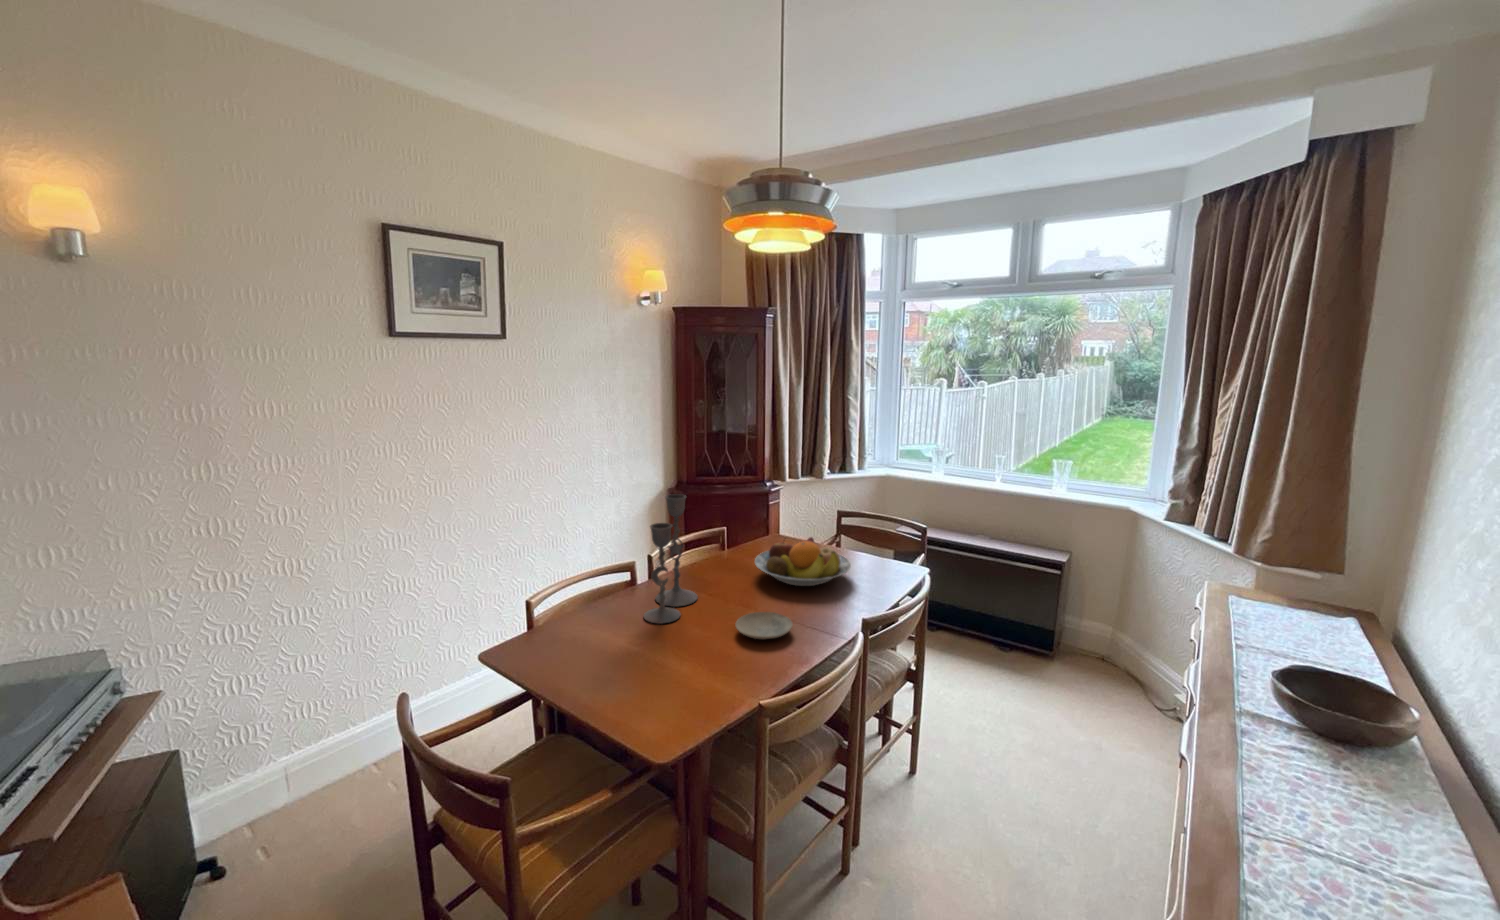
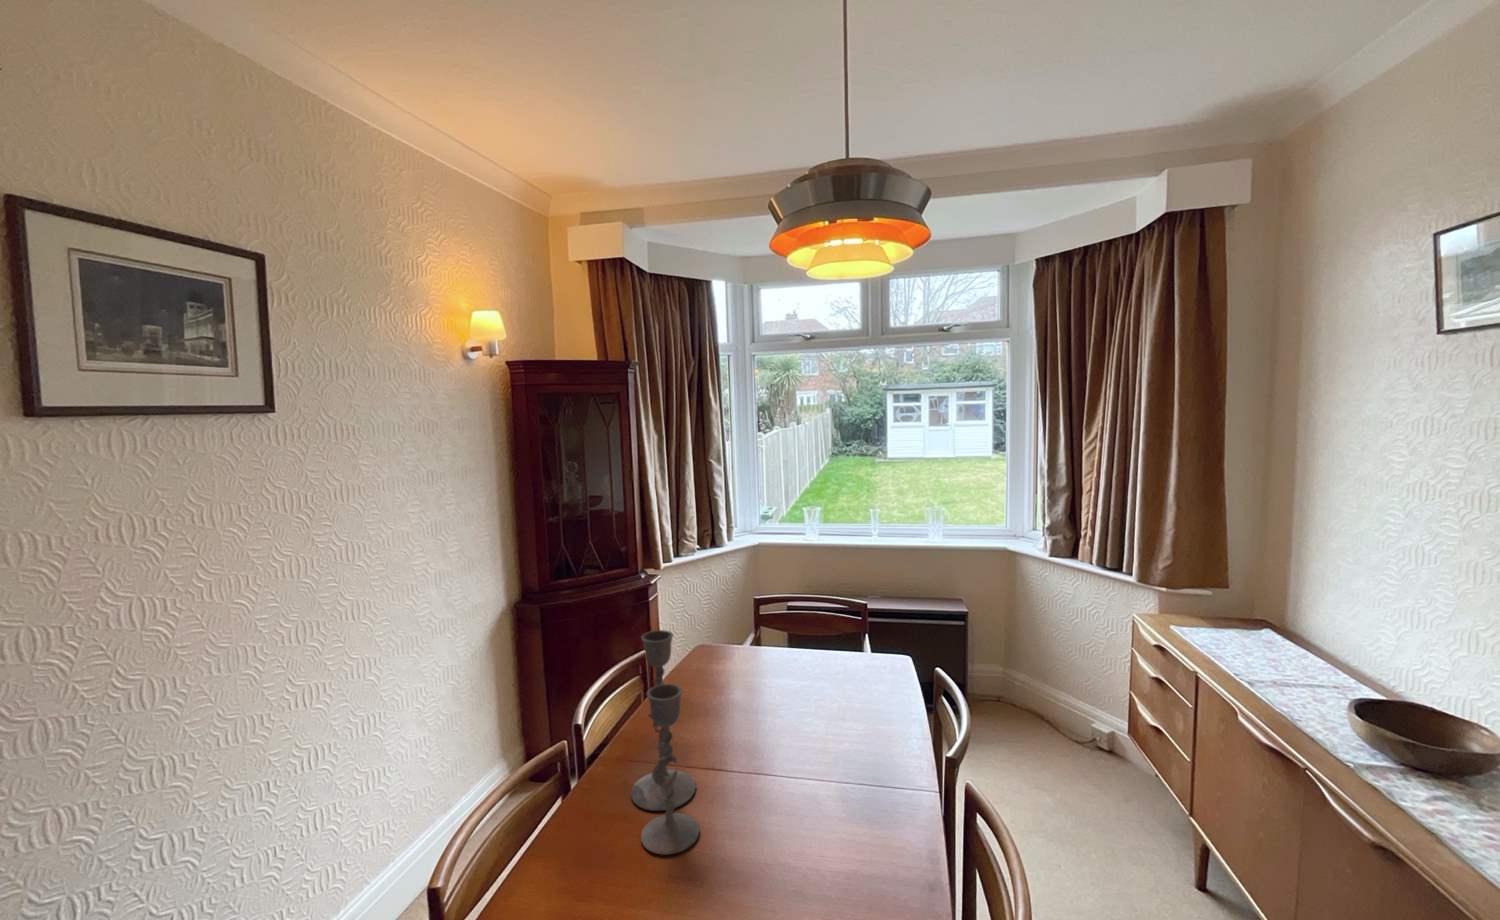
fruit bowl: present [755,537,851,586] -> none [731,646,857,720]
plate: present [736,612,793,639] -> none [794,778,877,835]

